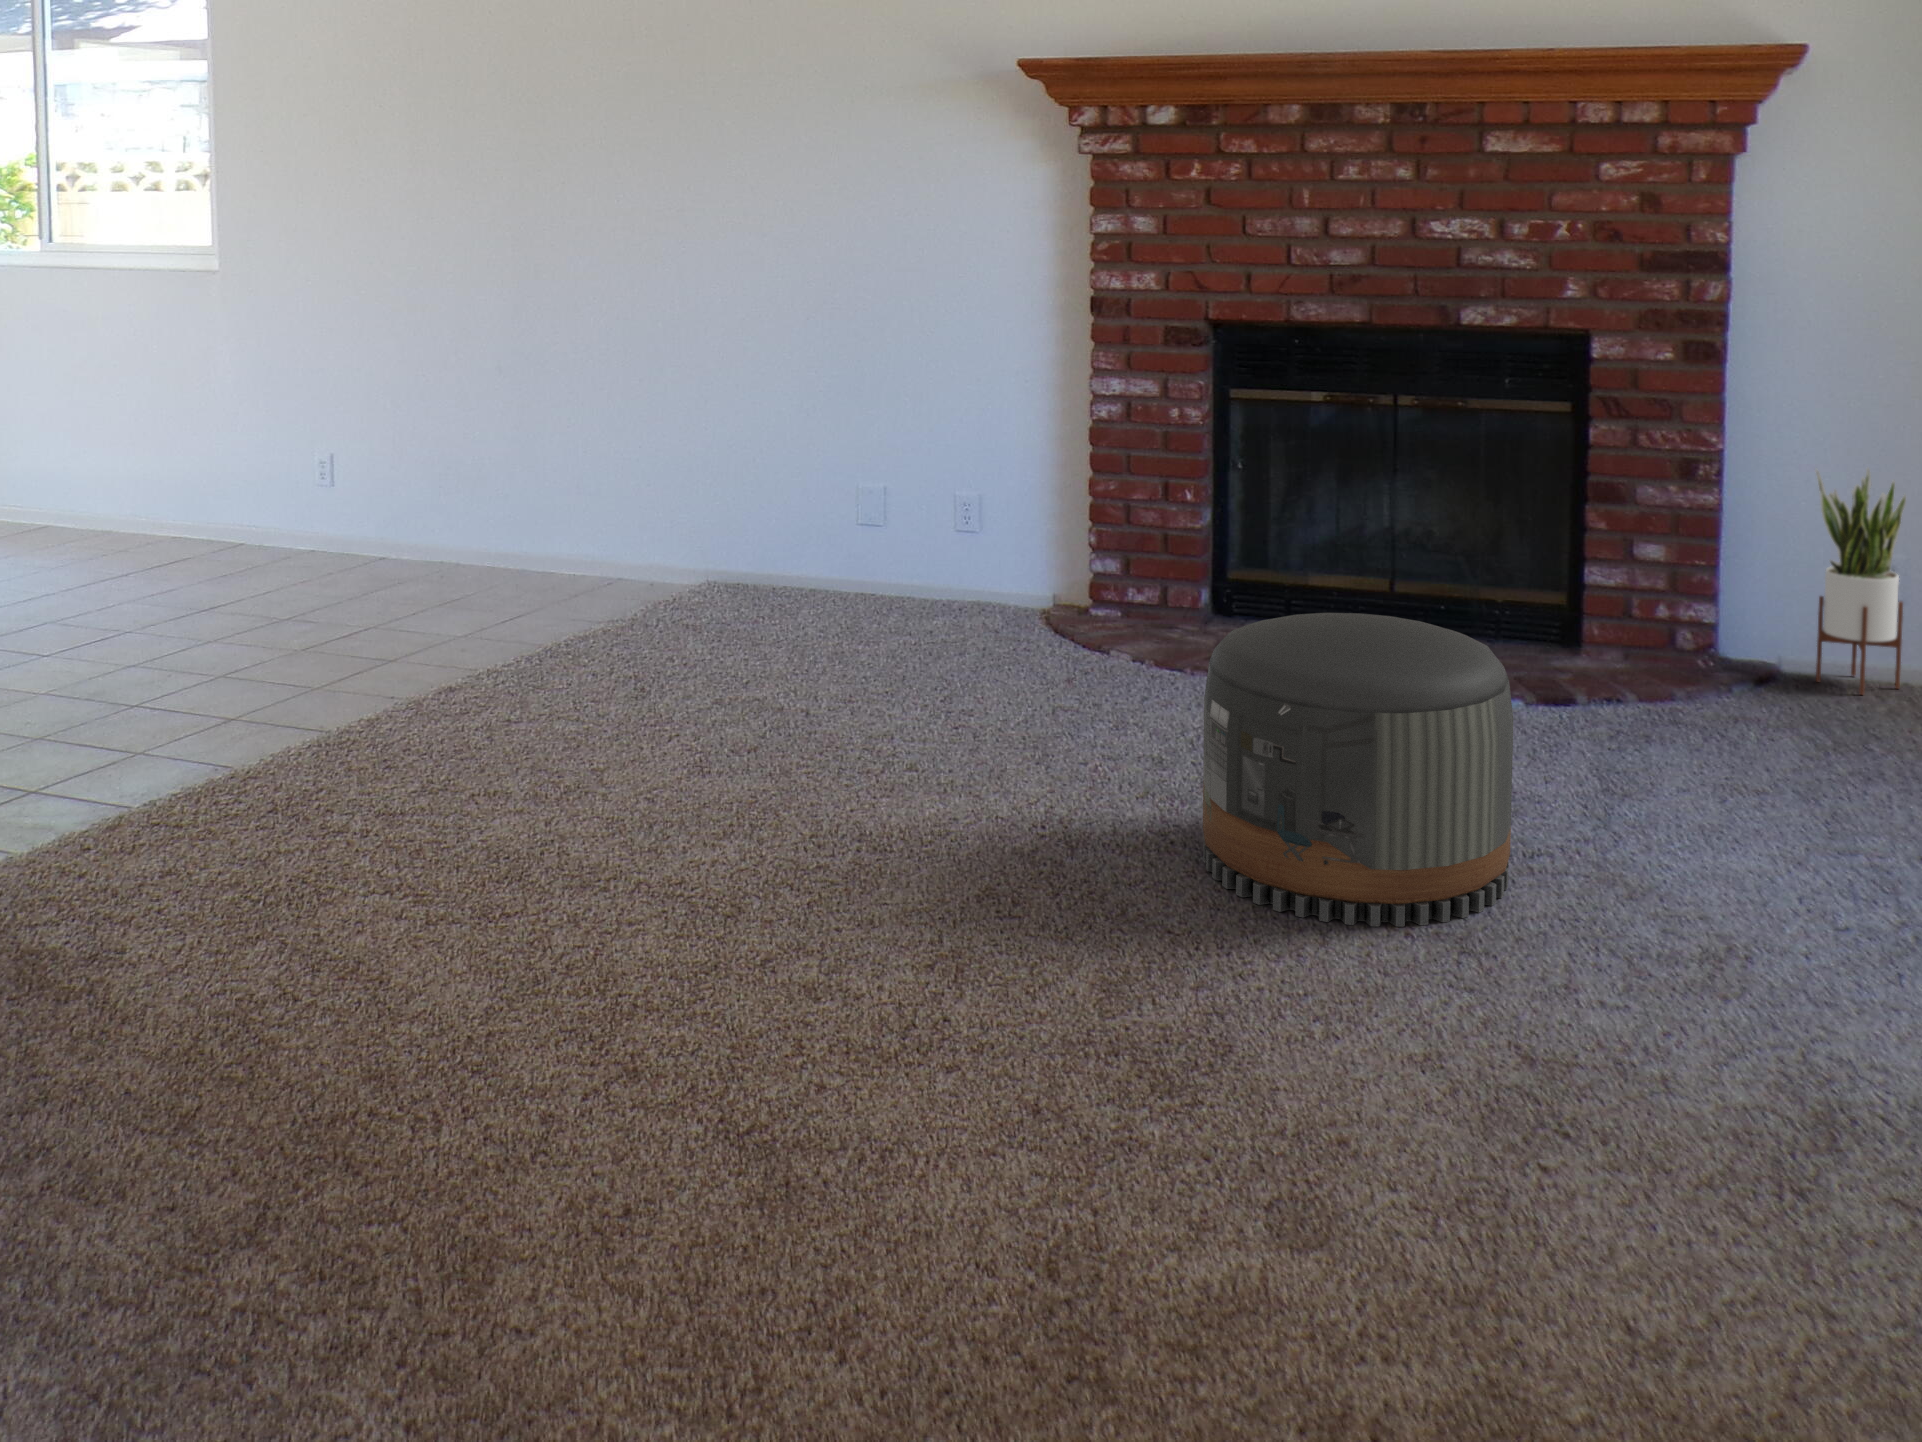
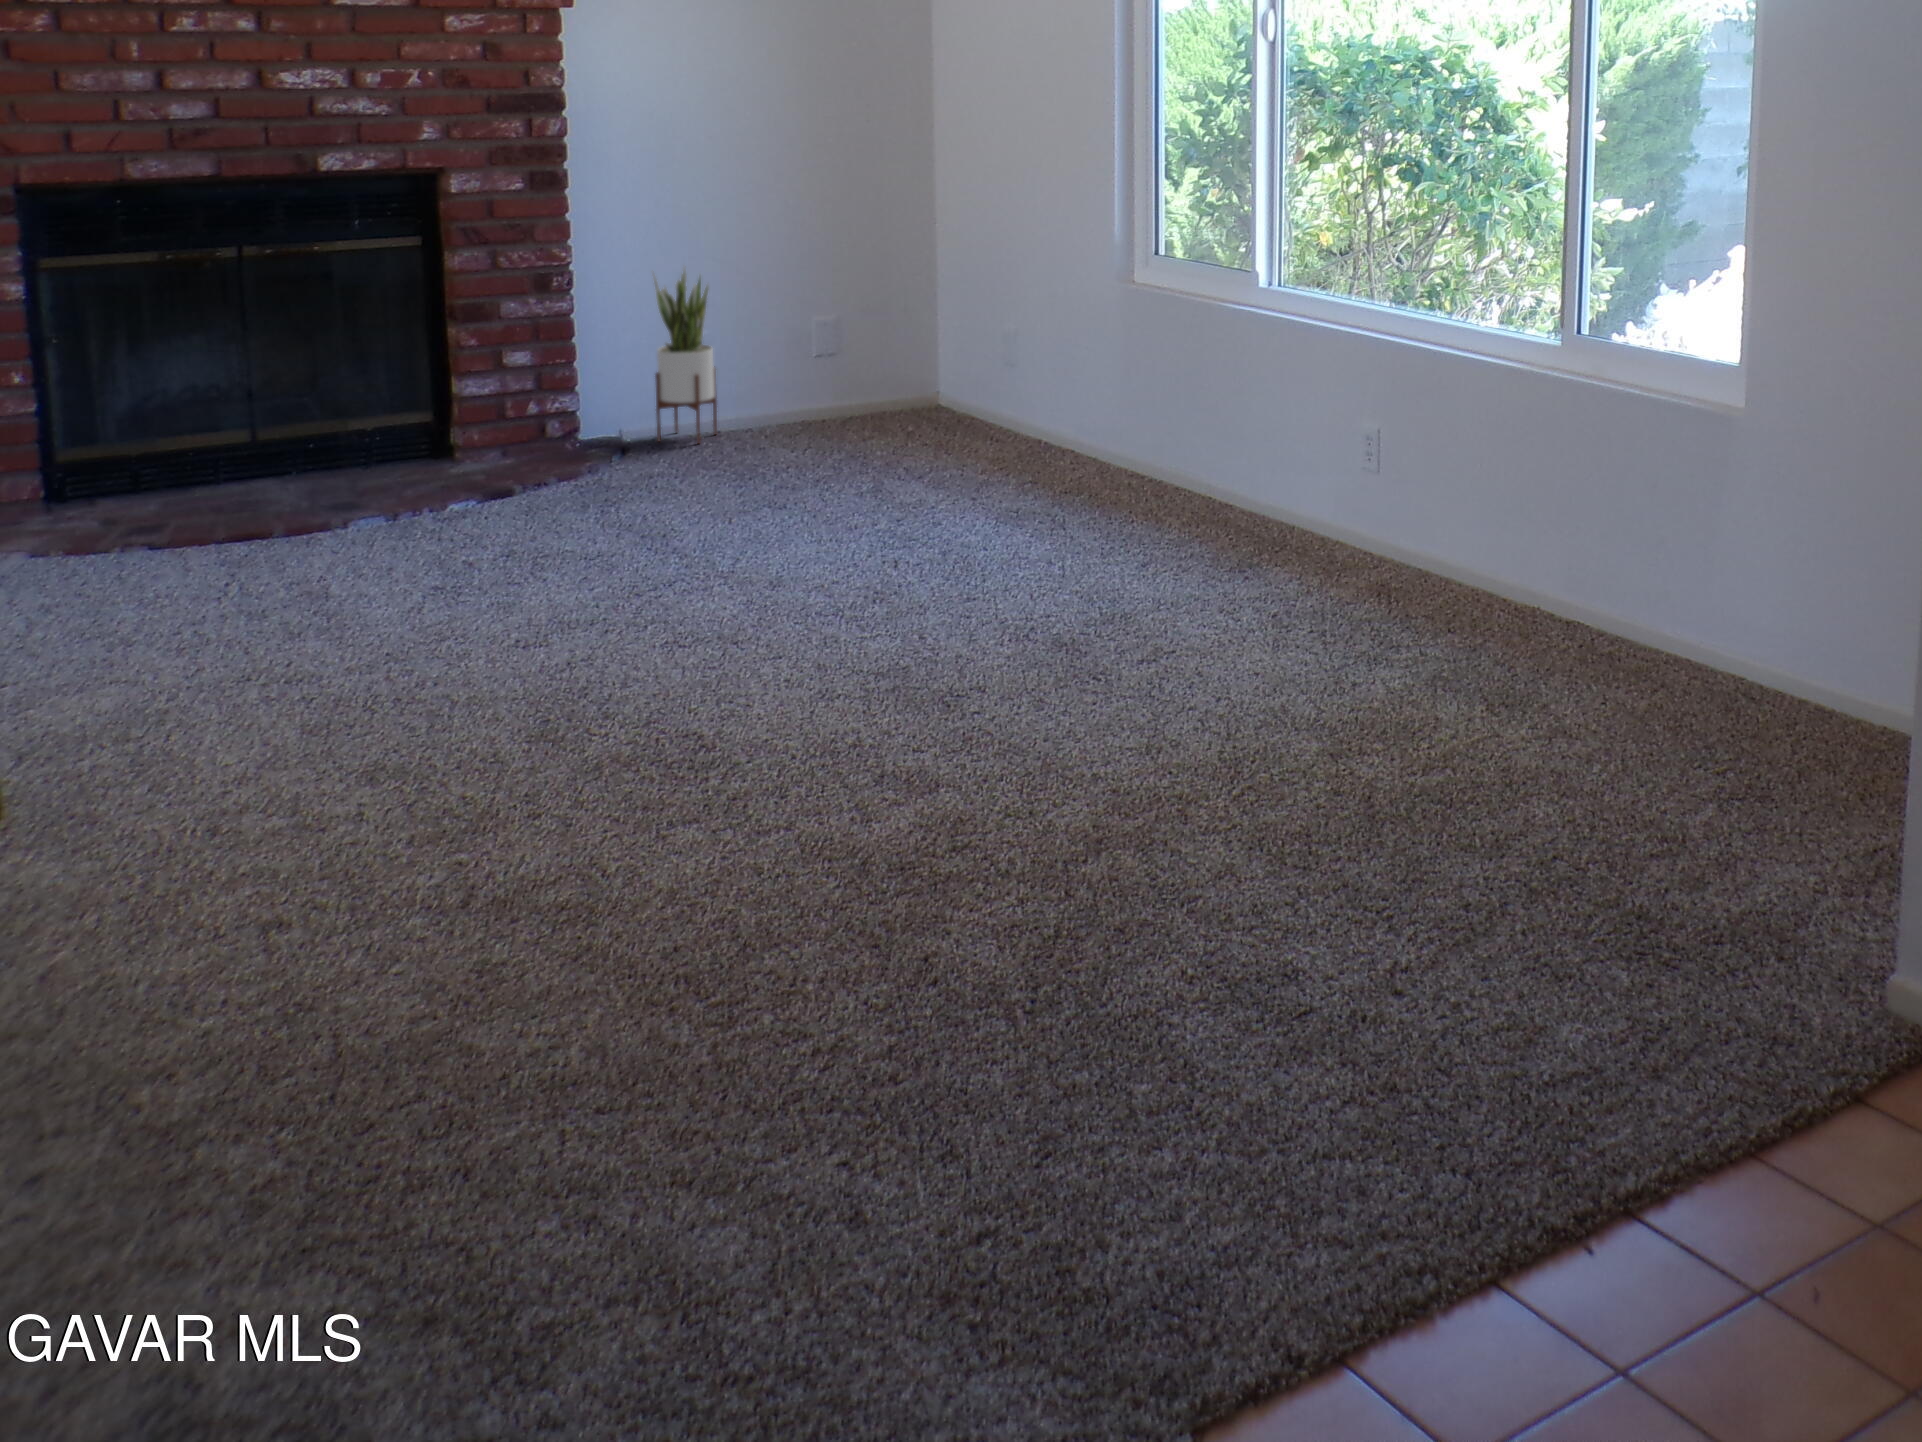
pouf: present [1203,613,1513,927] -> none [379,433,656,682]

